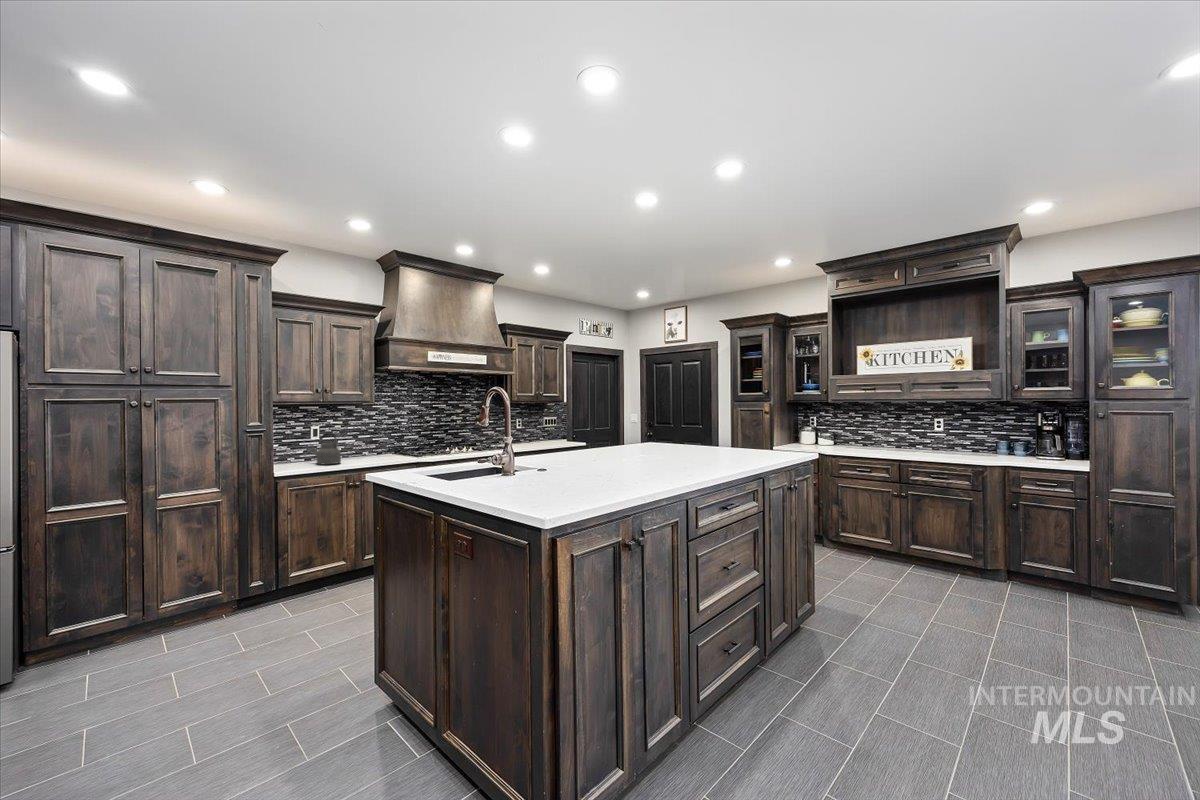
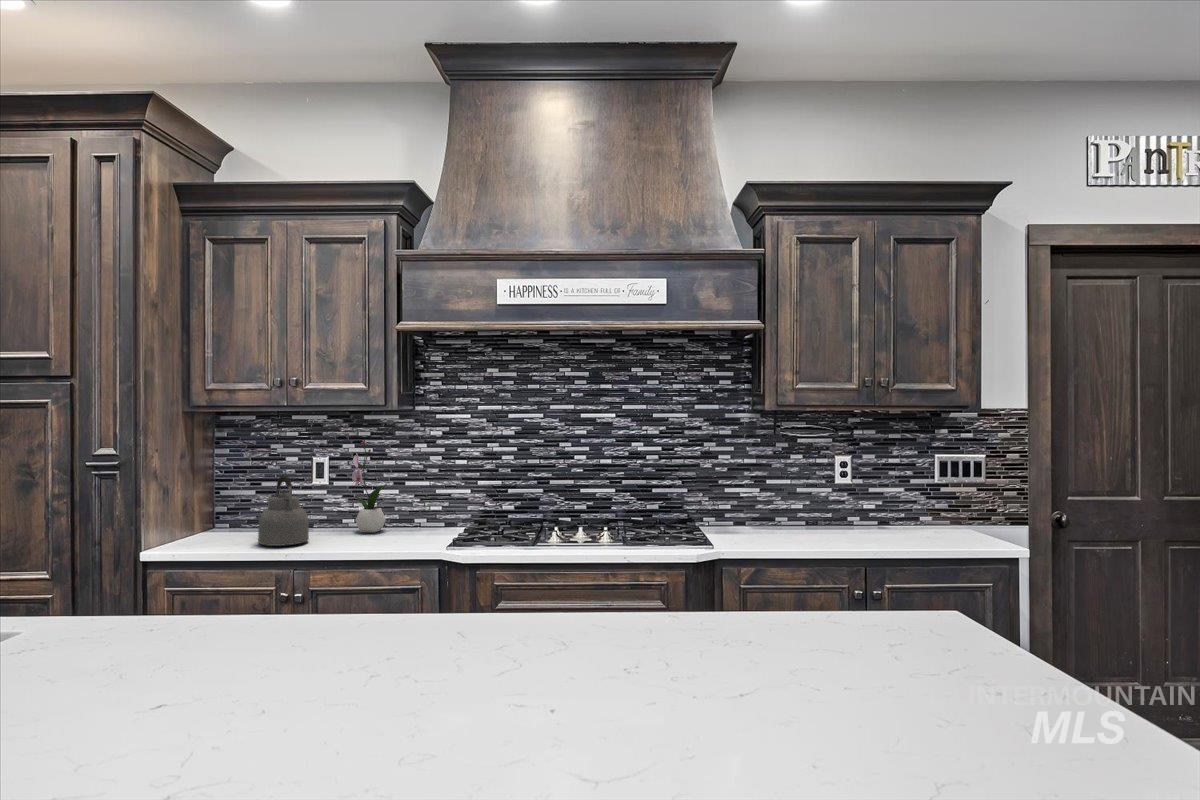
flower arrangement: none [342,418,361,459] -> present [352,441,387,532]

